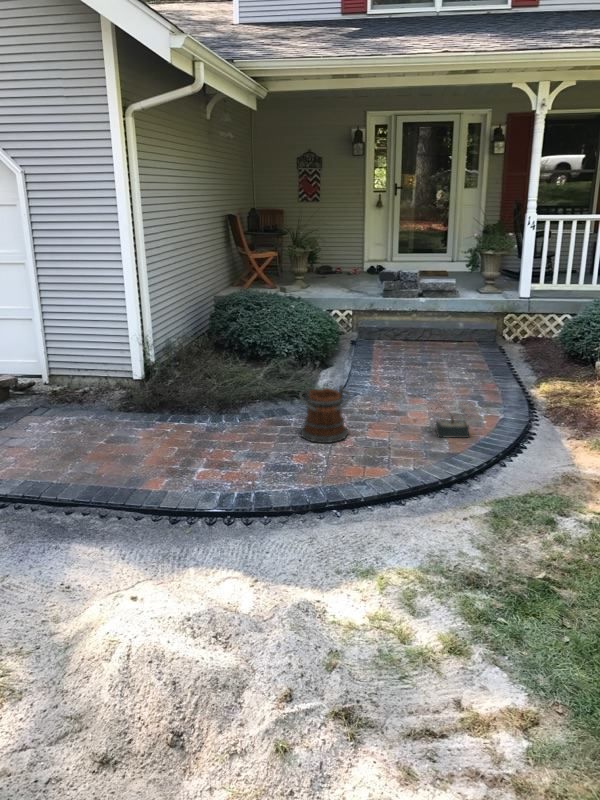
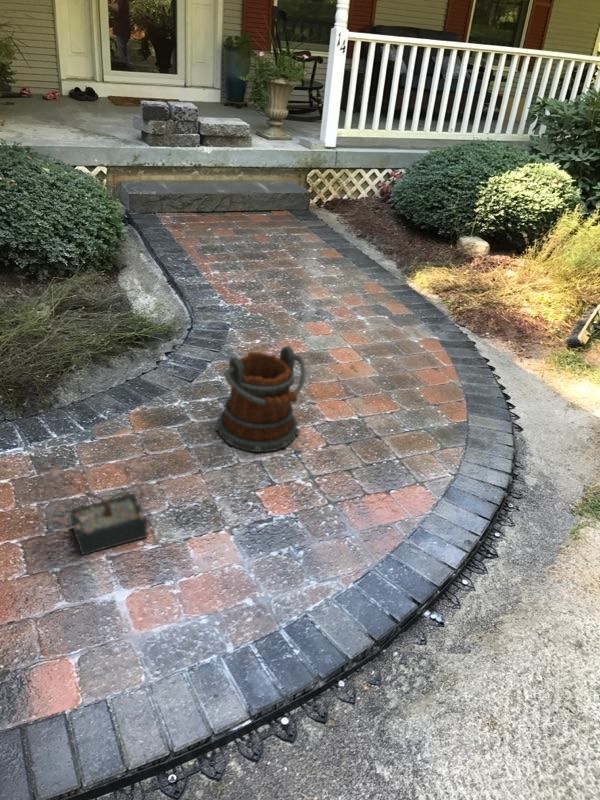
decorative plant: present [426,394,472,438] -> present [39,457,159,555]

